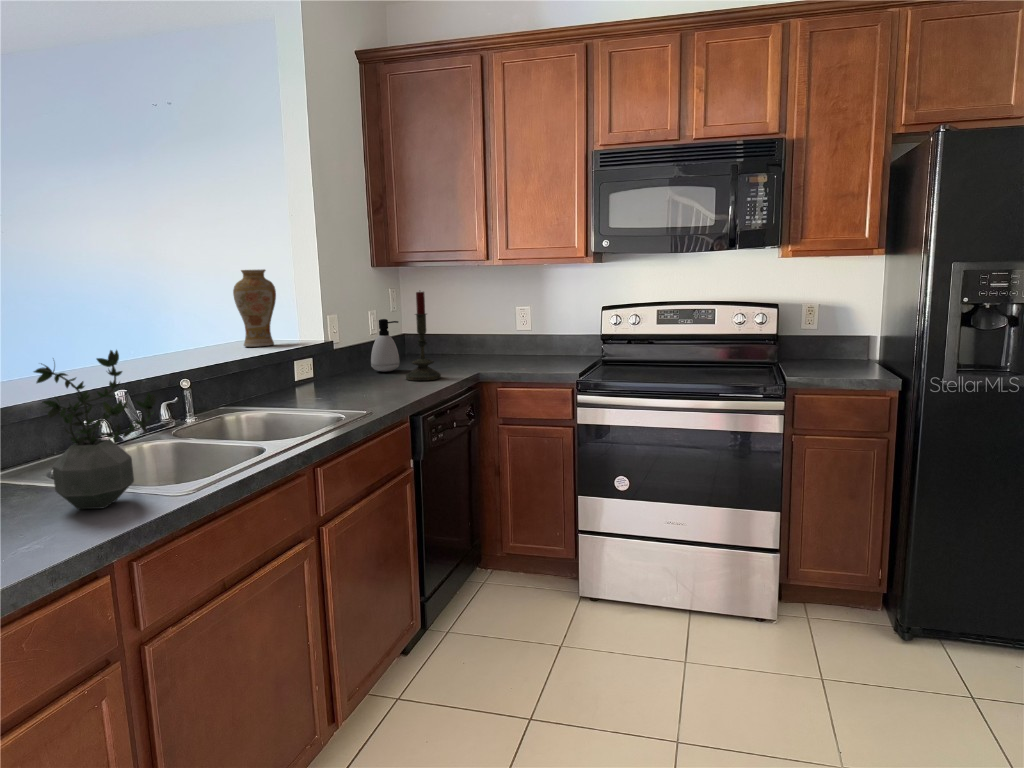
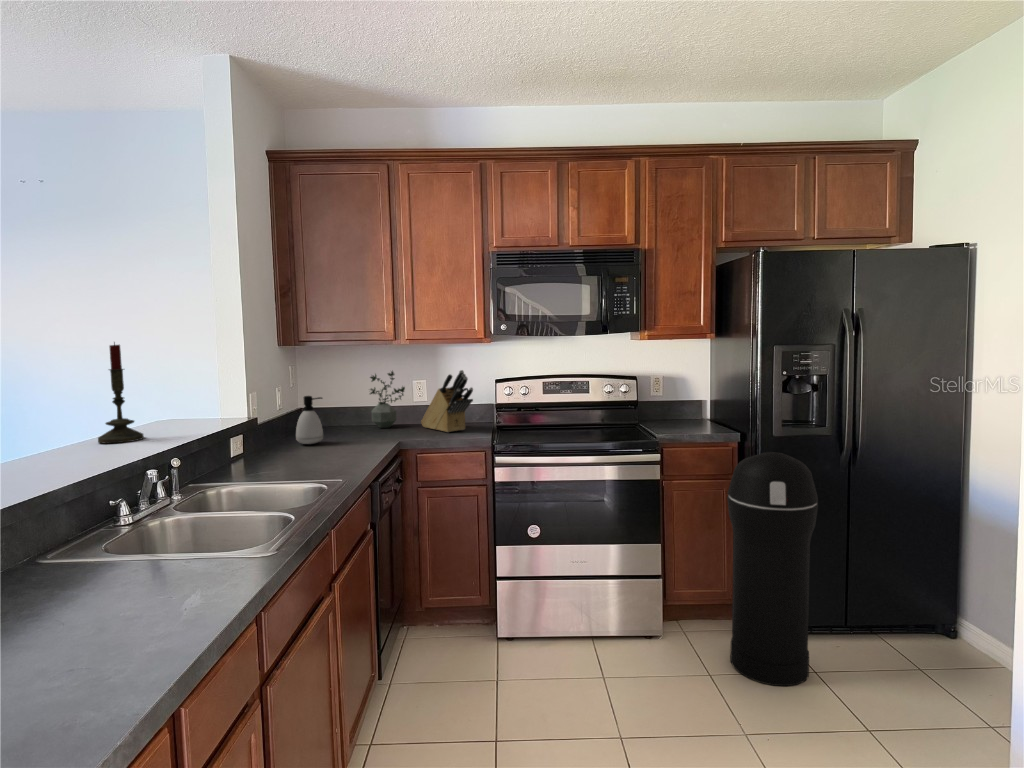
vase: present [233,269,276,347] -> none [159,352,203,427]
candle: present [406,292,441,381] -> present [98,342,144,444]
knife block: none [515,294,568,366] -> present [421,370,473,432]
potted plant: present [34,350,156,509] -> present [370,371,405,428]
trash can: none [857,403,988,700] -> present [727,452,818,686]

